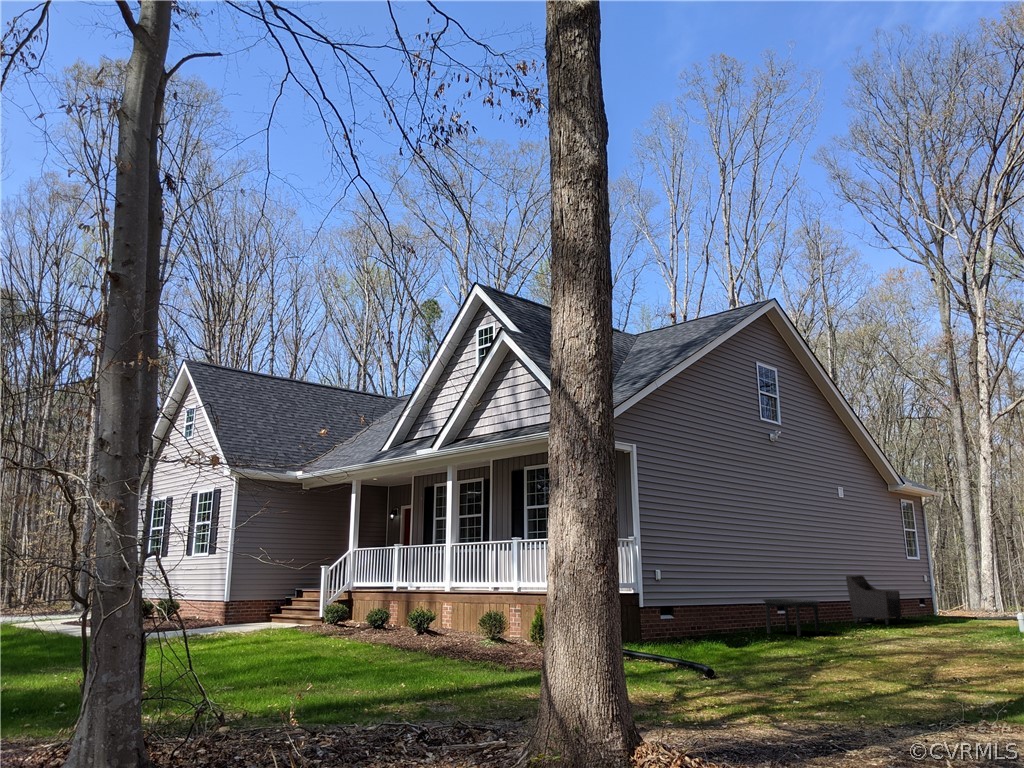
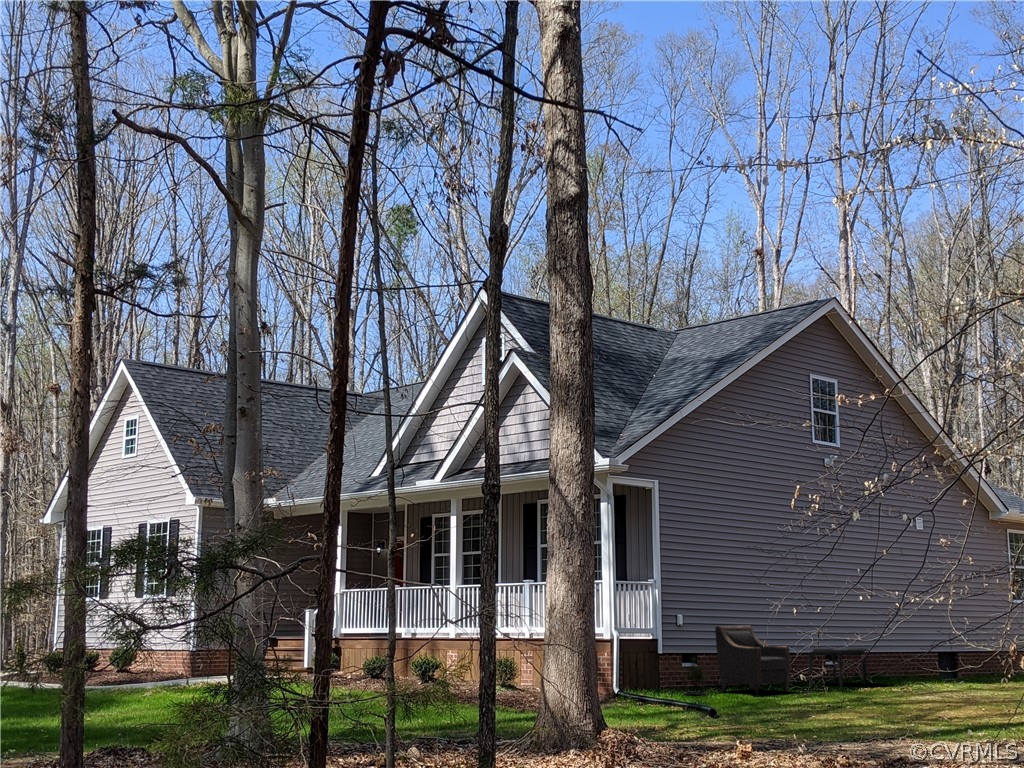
chair: present [846,575,901,625] -> present [715,625,790,694]
potted tree: none [661,606,687,647] -> present [684,658,707,695]

